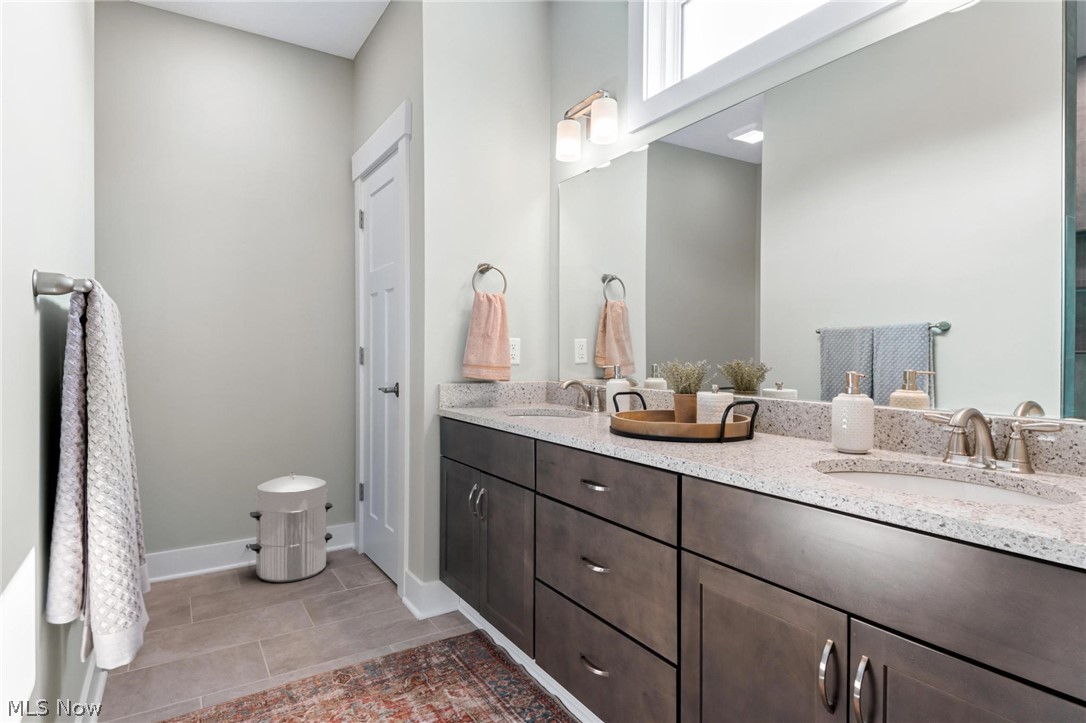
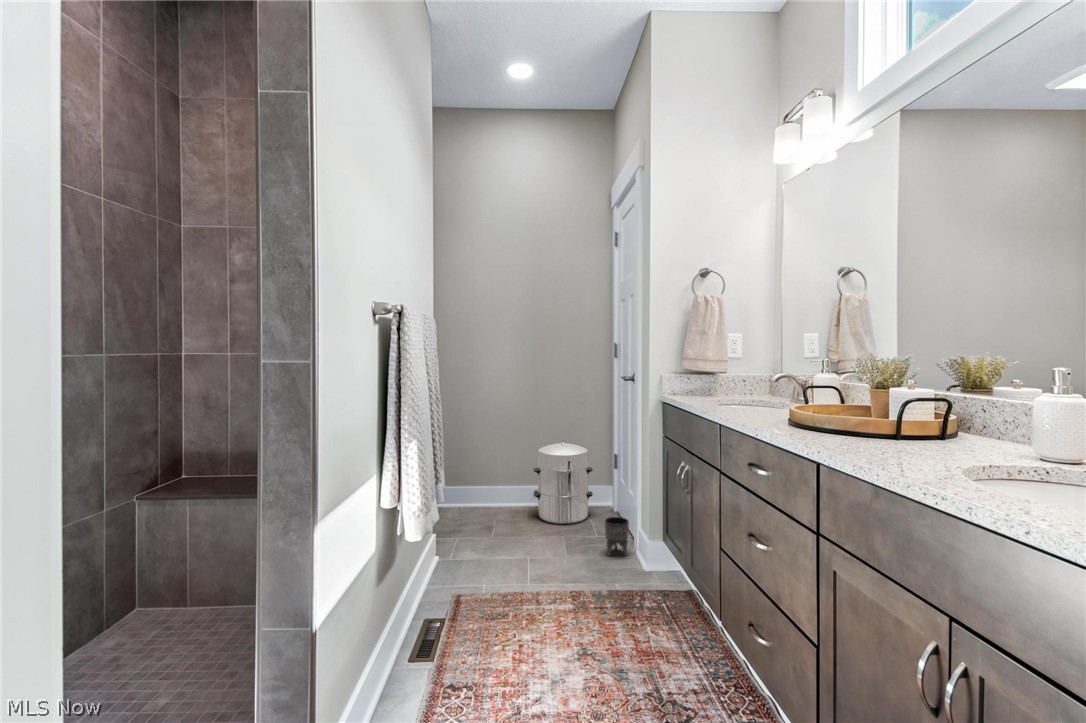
planter: none [362,560,393,610] -> present [605,517,629,556]

